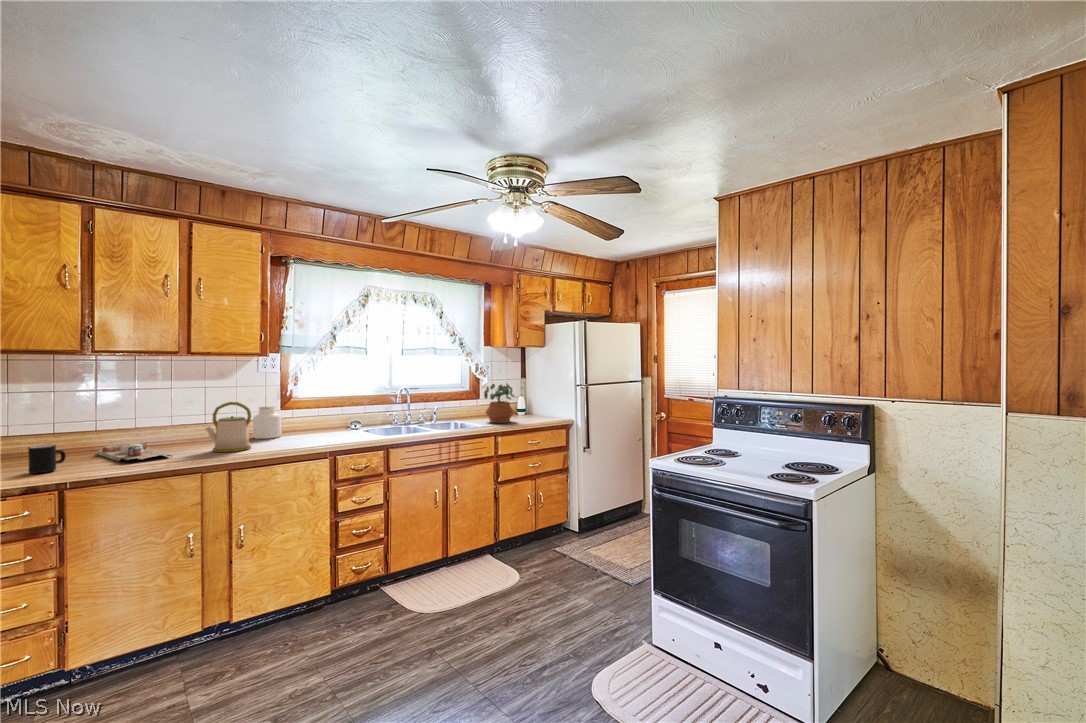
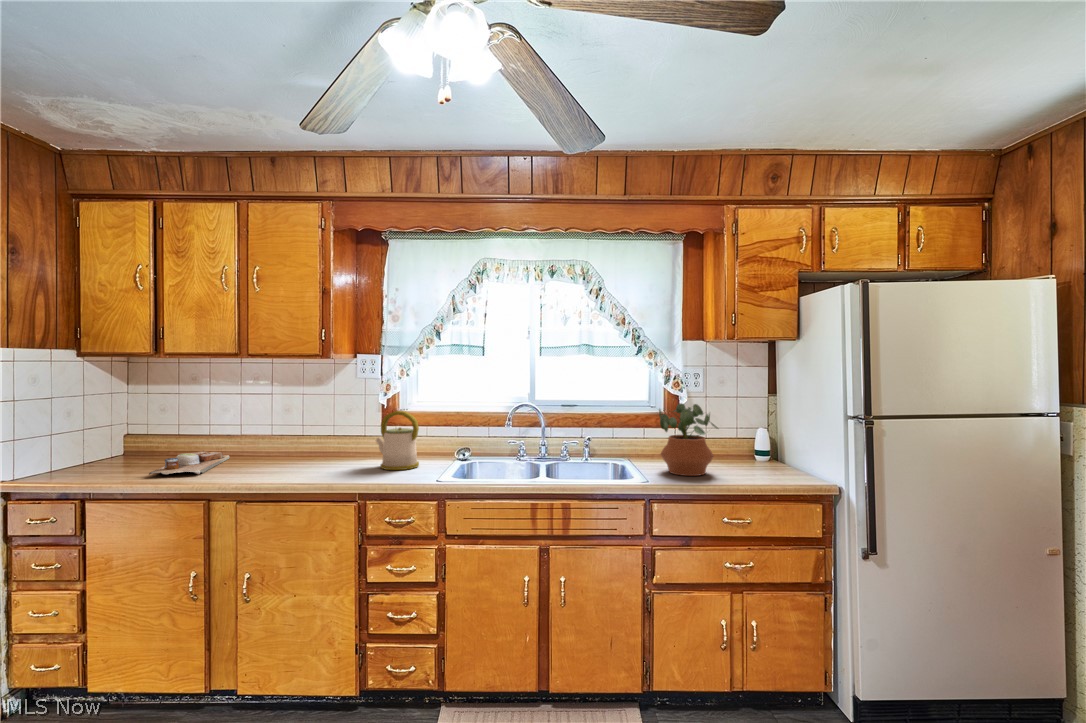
kettle: present [205,402,251,452] -> present [376,411,419,470]
jar: present [253,407,281,439] -> none [336,420,369,461]
mug: present [28,445,66,473] -> none [74,449,112,478]

